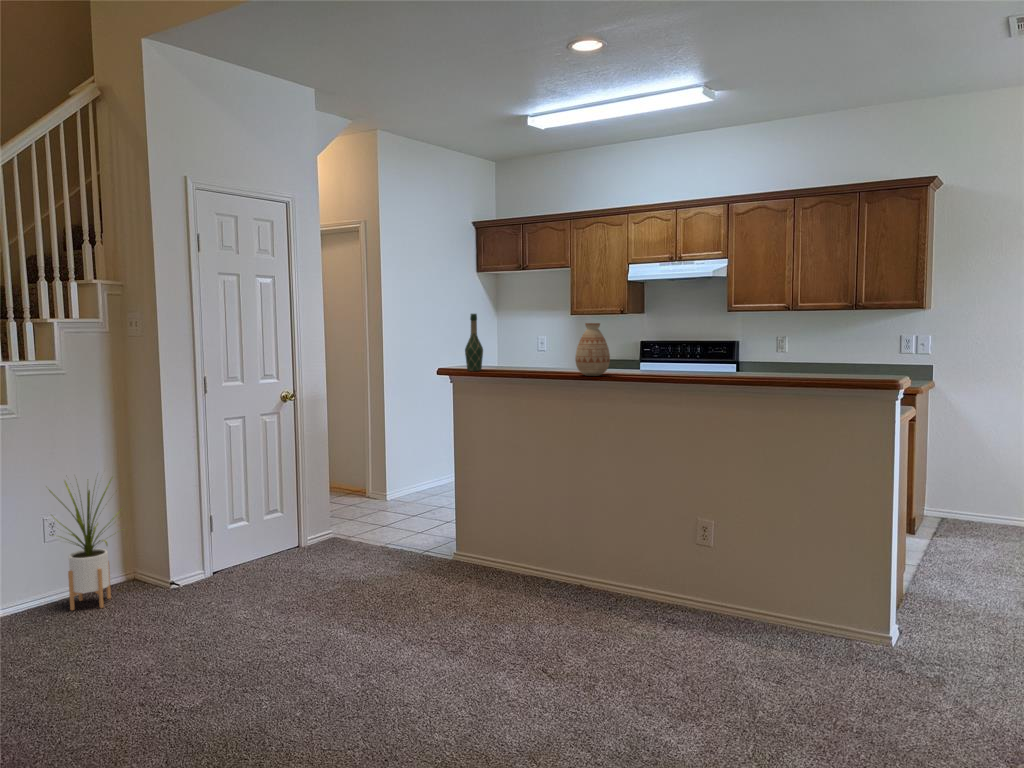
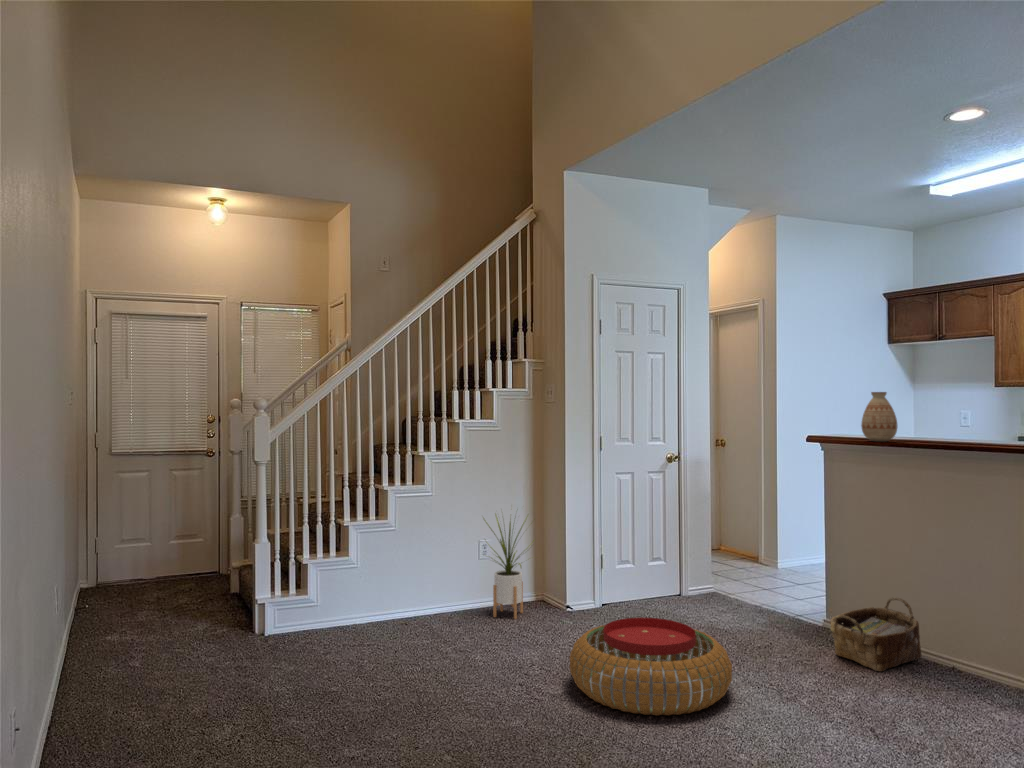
wine bottle: present [465,314,483,371] -> none [838,383,857,439]
vase: present [575,323,610,376] -> present [861,392,897,442]
woven basket: none [463,524,543,599] -> present [830,597,921,671]
pouf: none [188,585,378,702] -> present [569,618,732,715]

